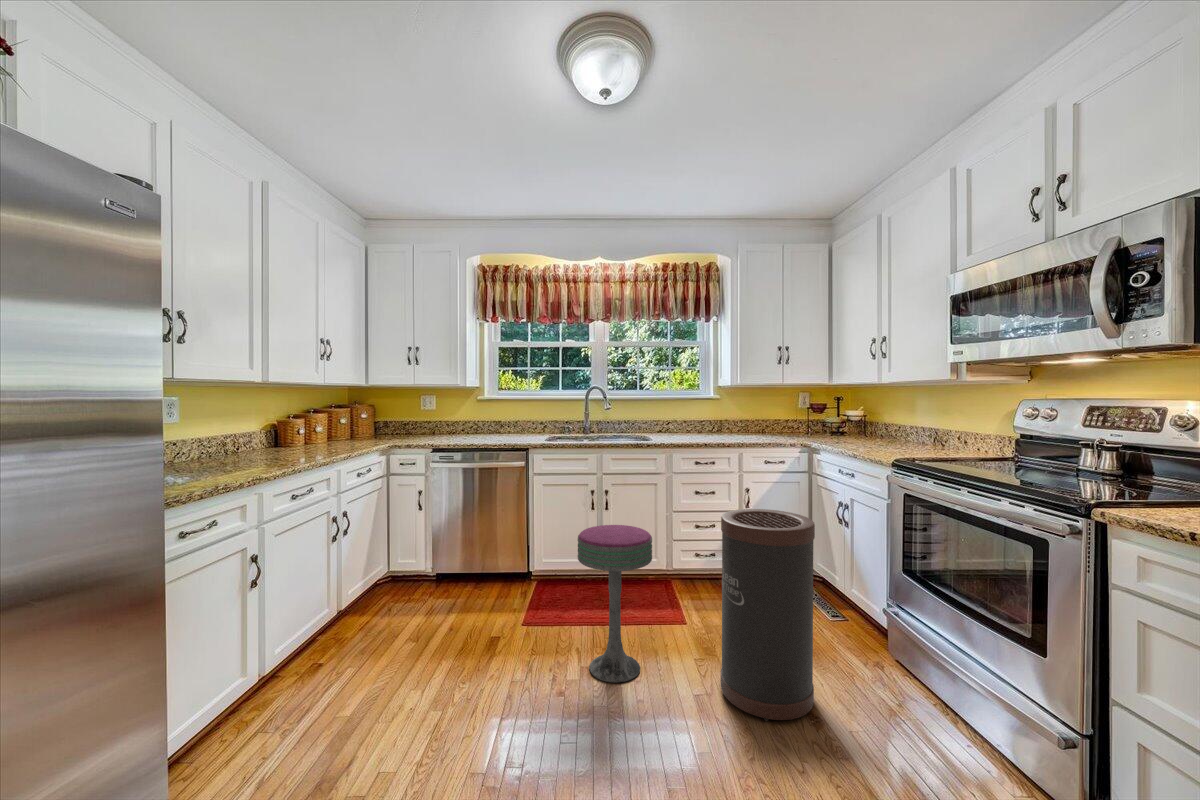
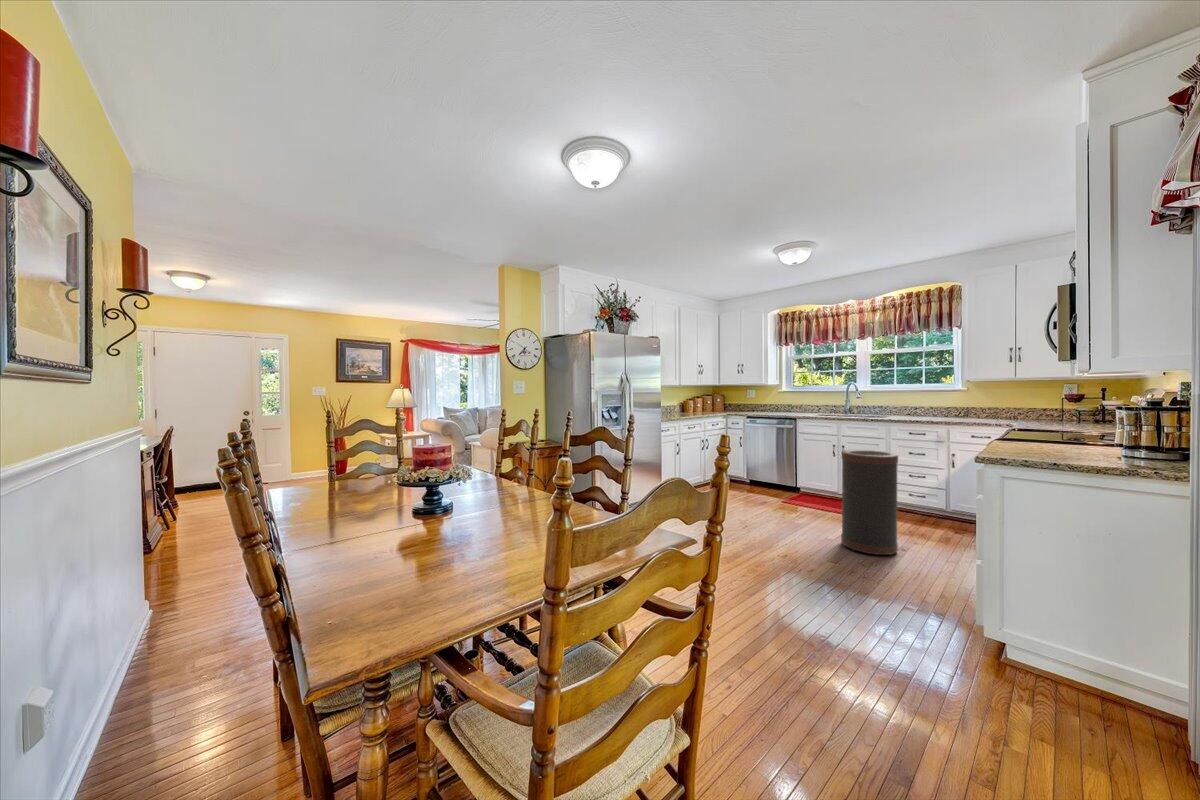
bar stool: present [578,525,652,683] -> none [780,454,821,527]

